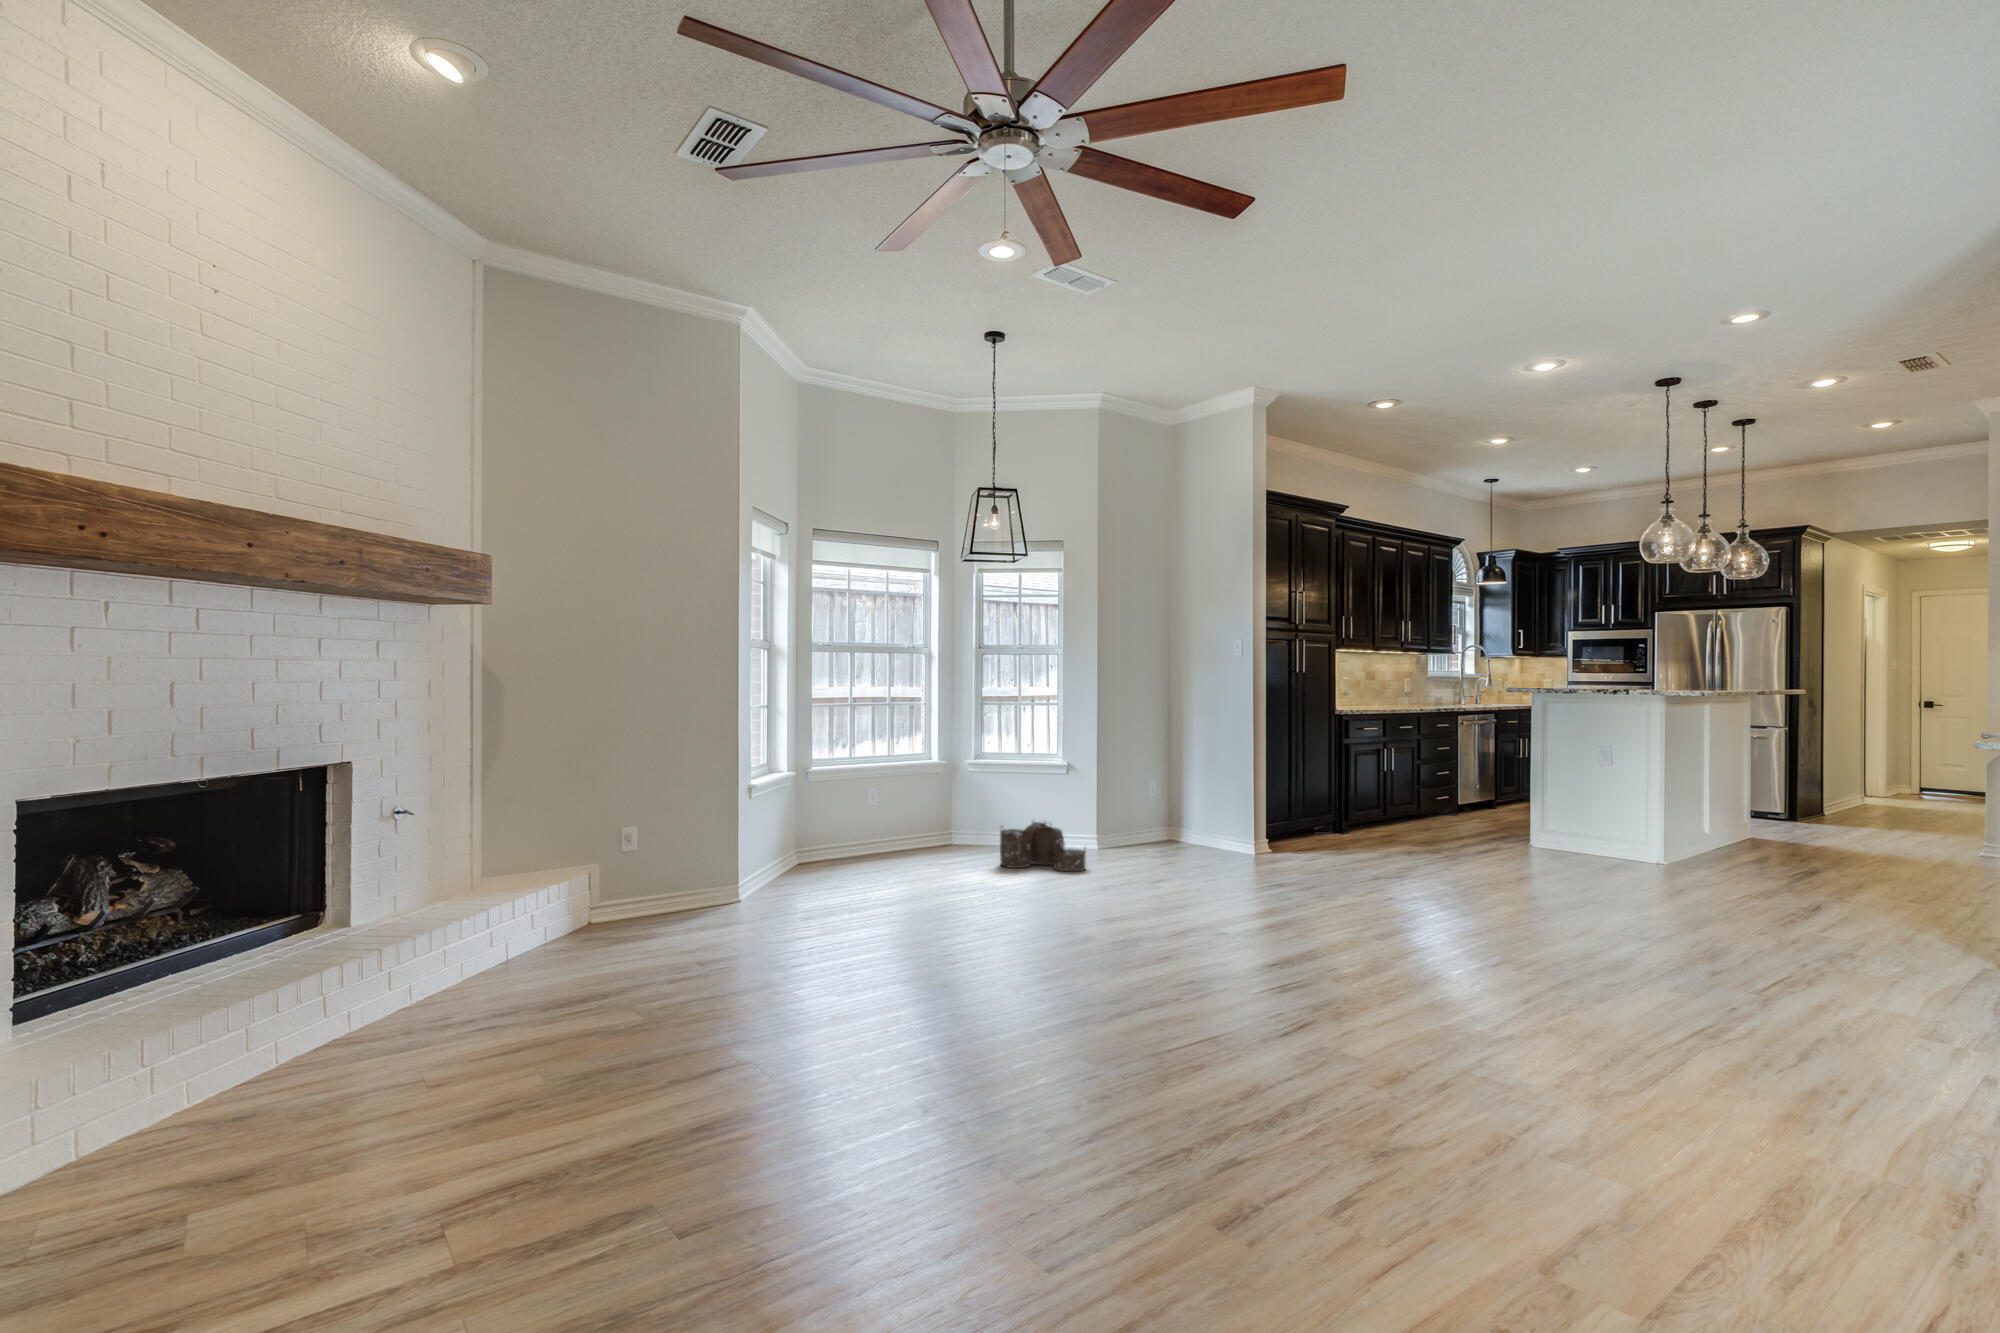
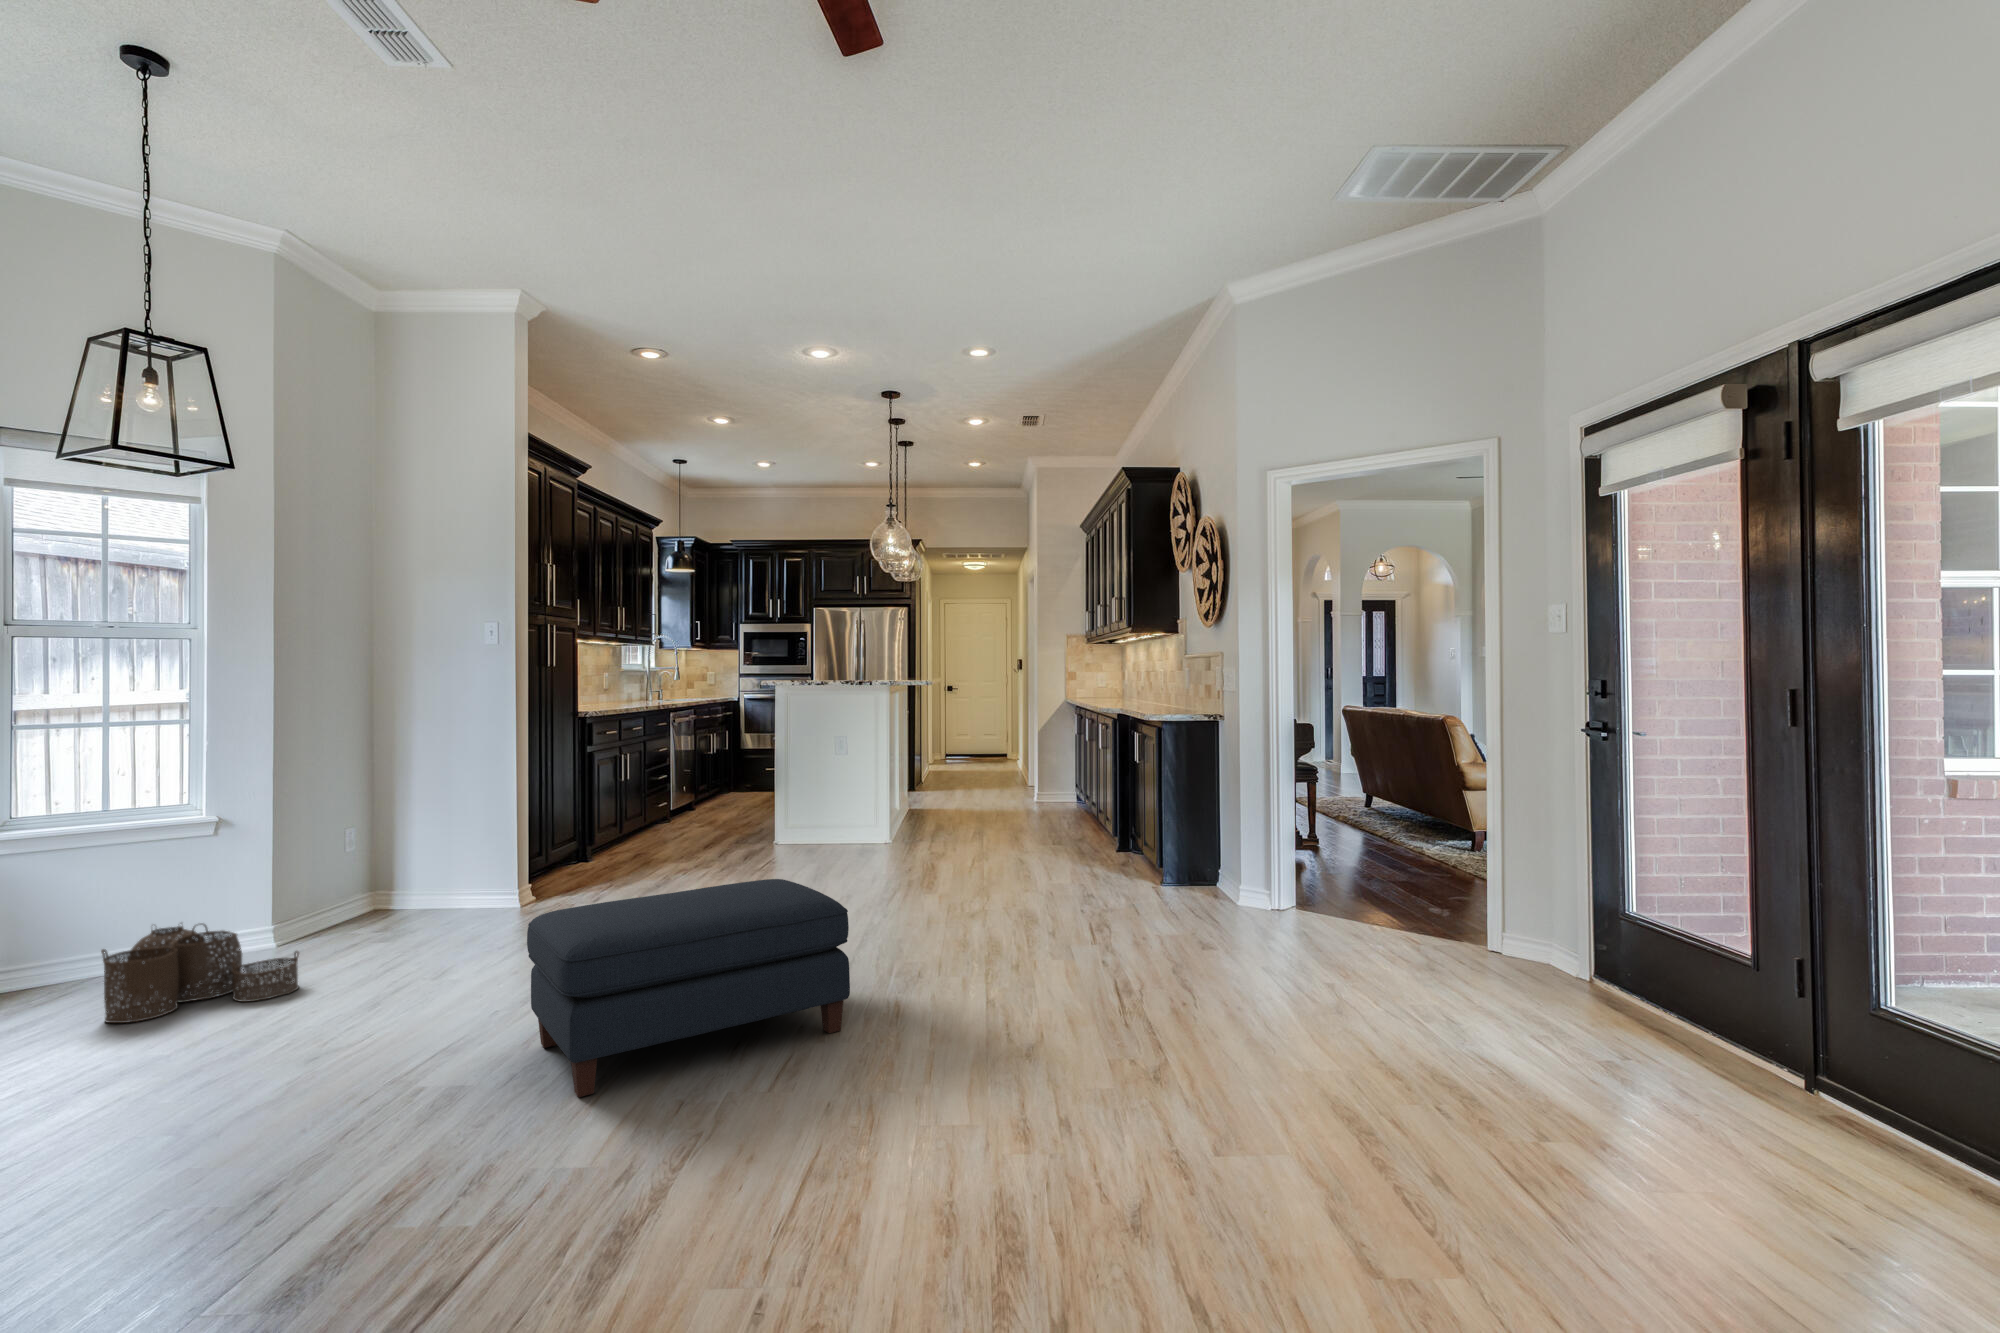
ottoman: none [1129,838,1341,969] -> present [527,879,850,1097]

